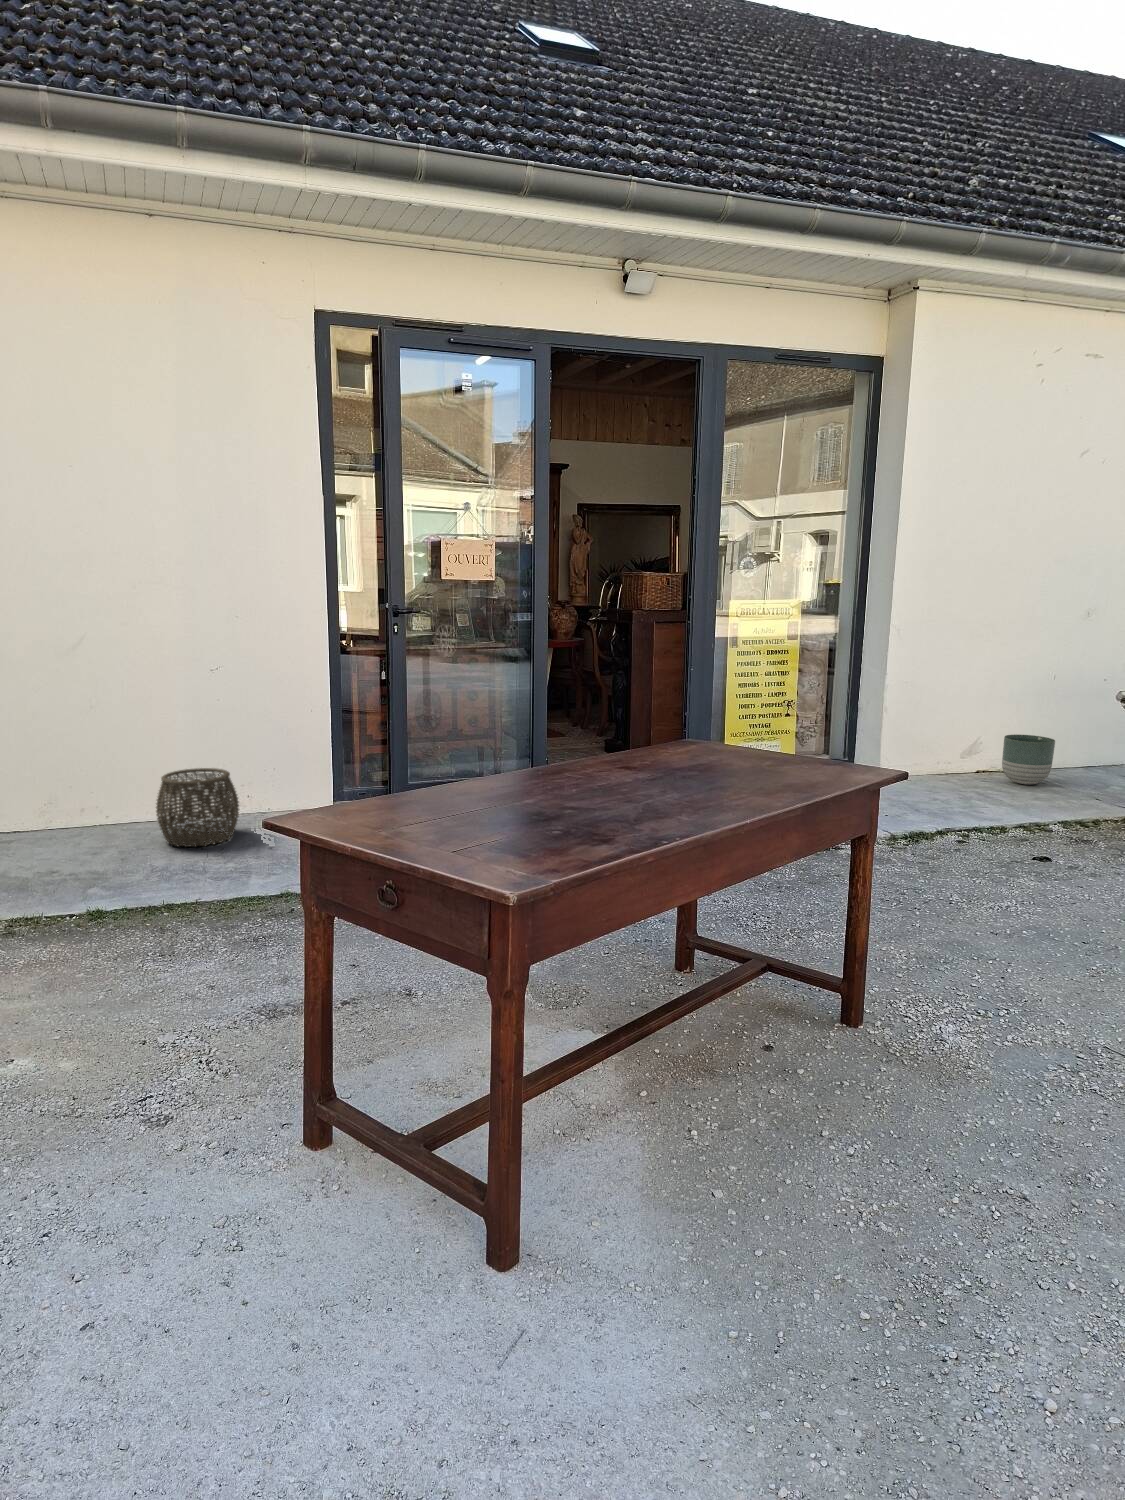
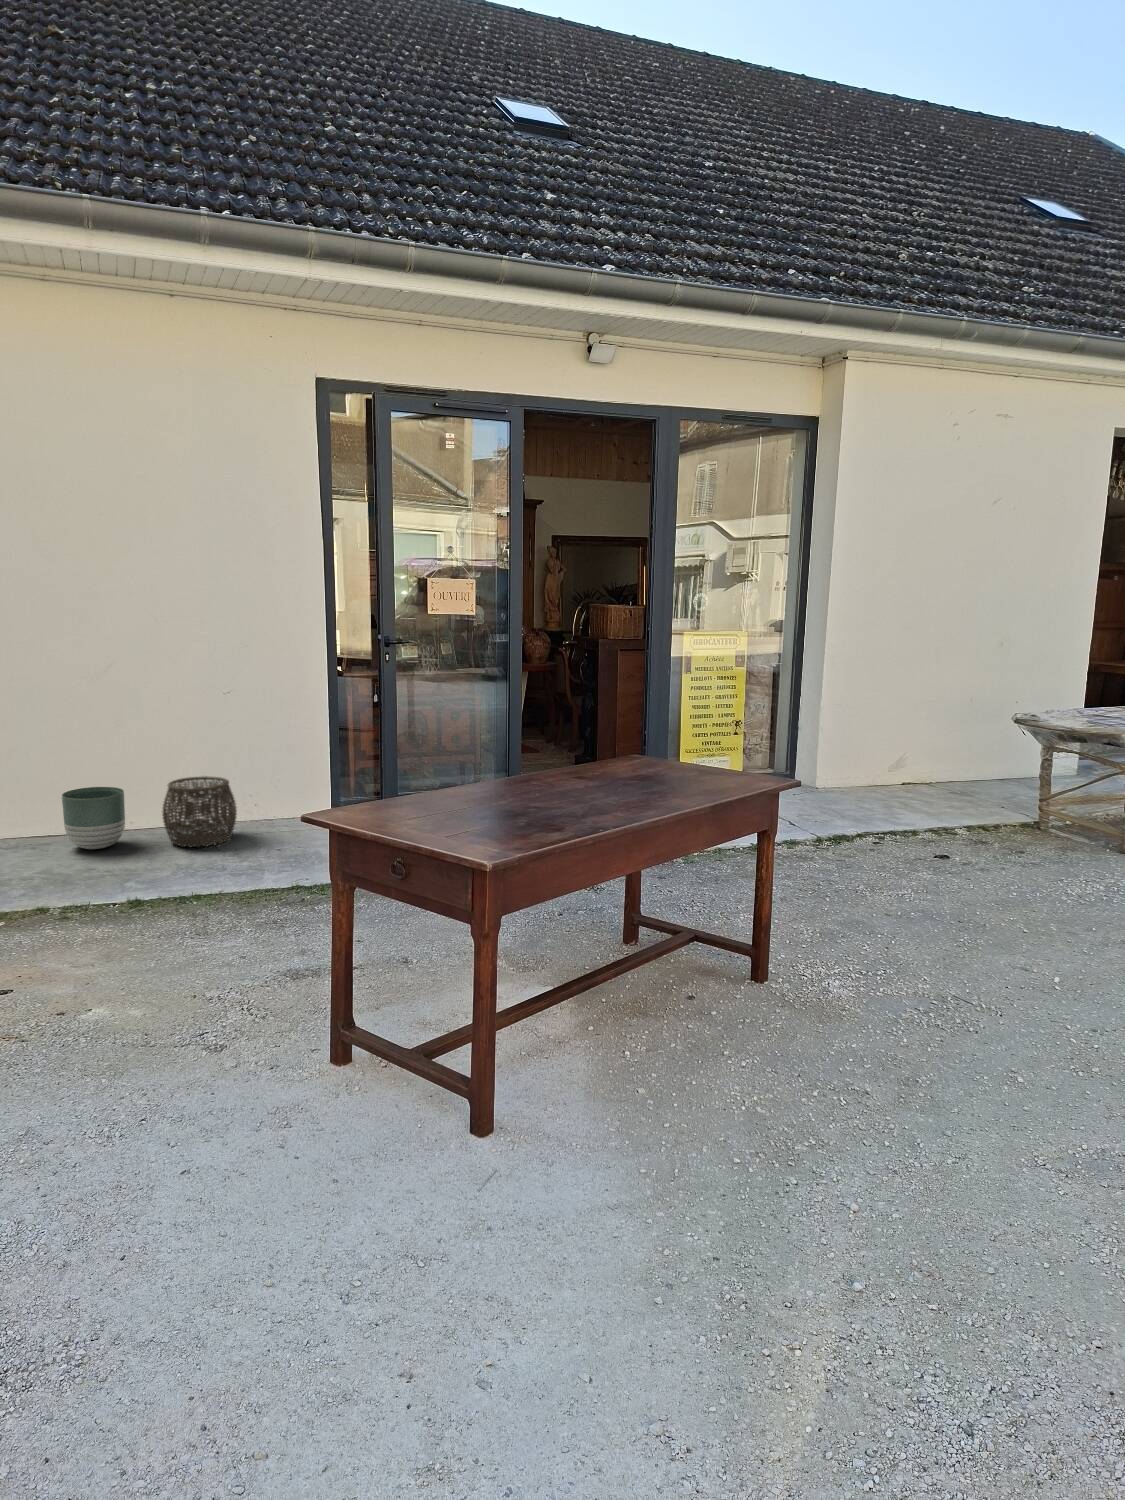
planter: present [1002,735,1055,785] -> present [62,787,125,849]

